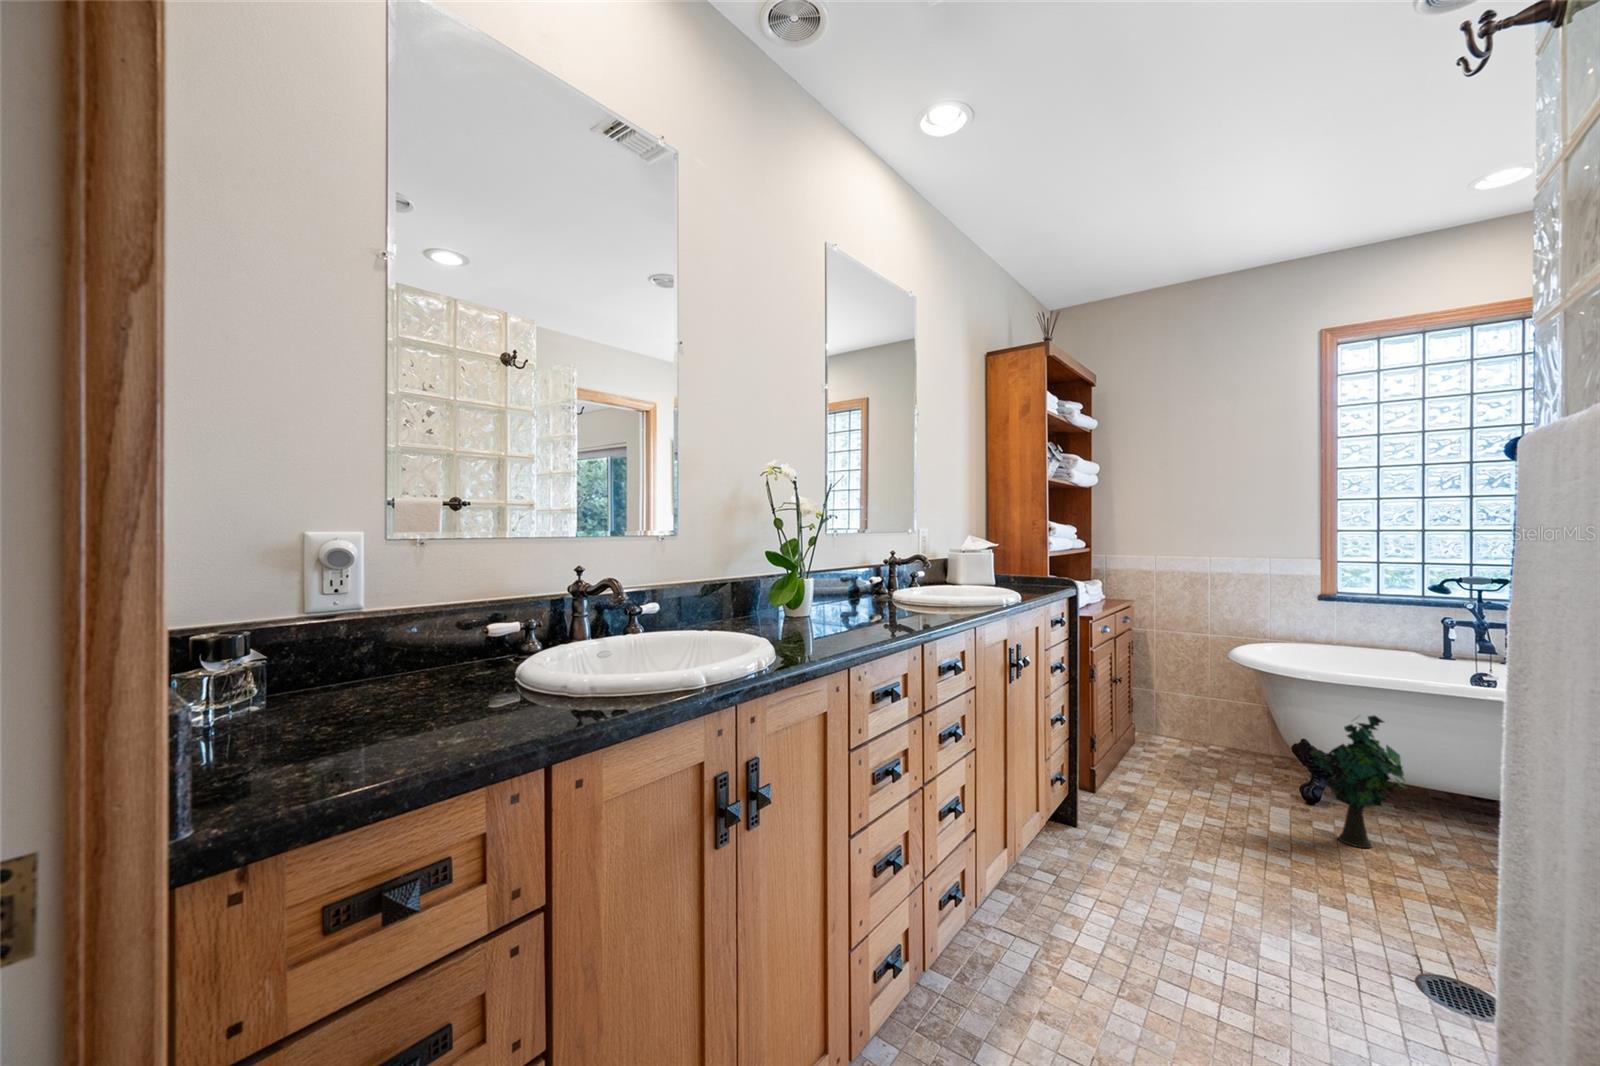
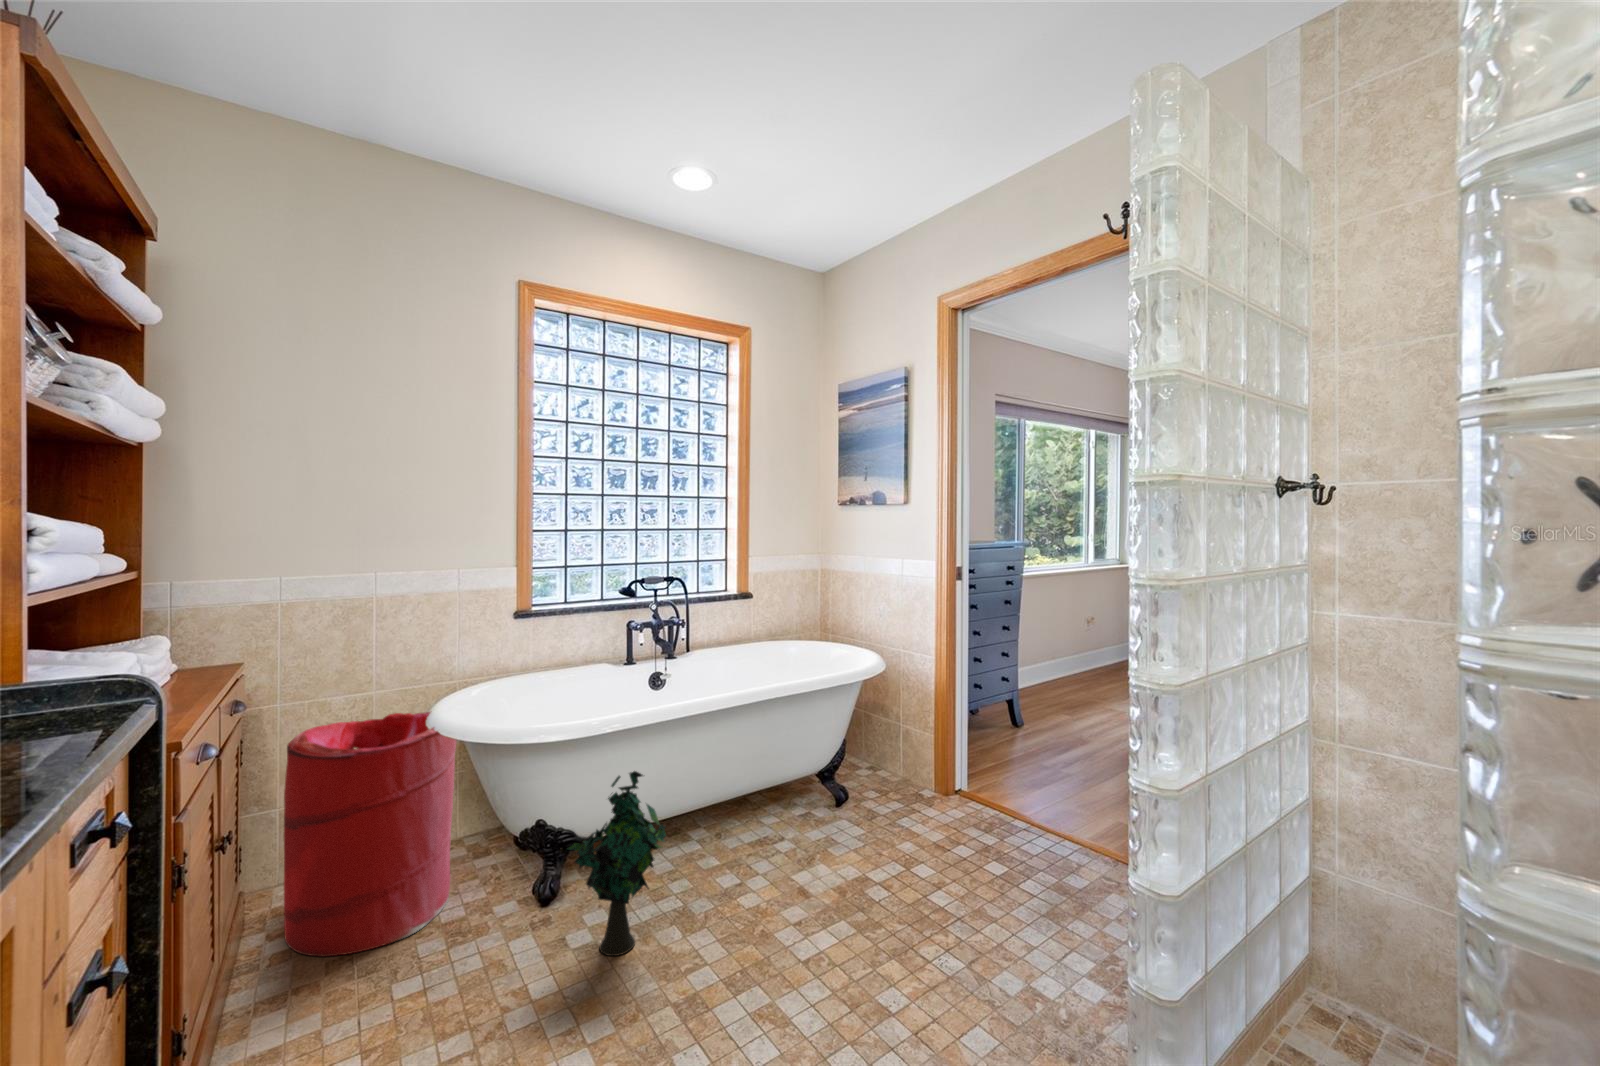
laundry hamper: none [1150,644,1252,779] -> present [284,712,456,956]

